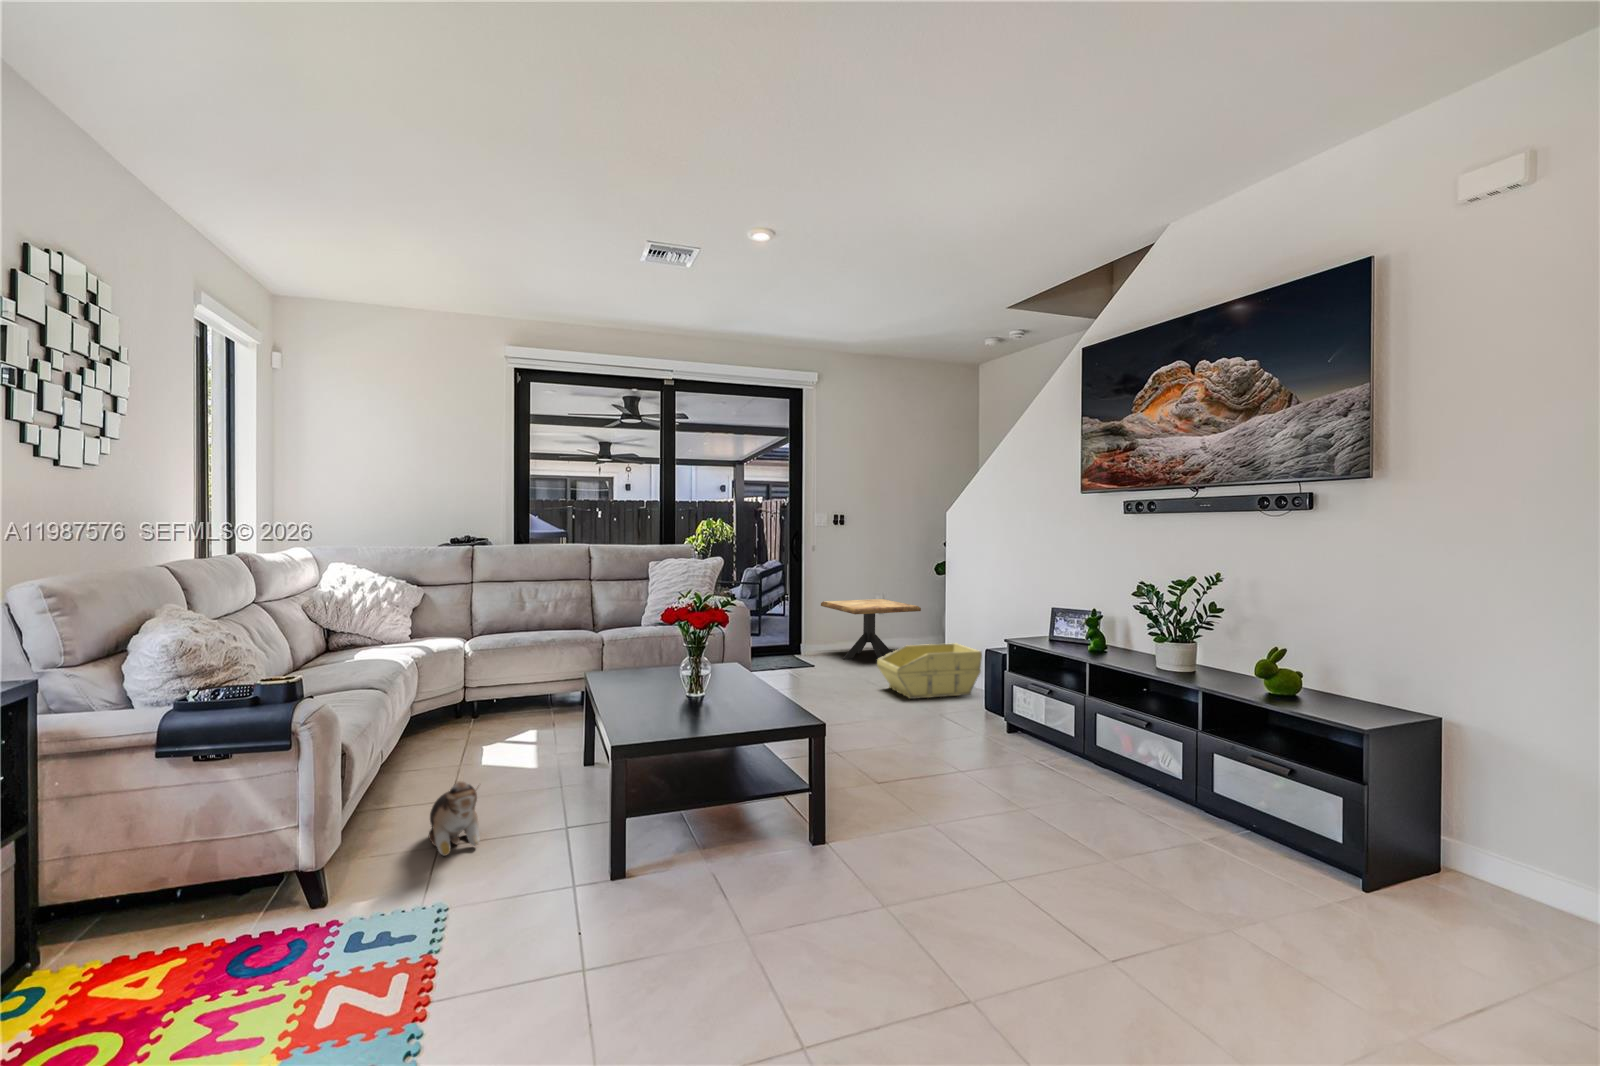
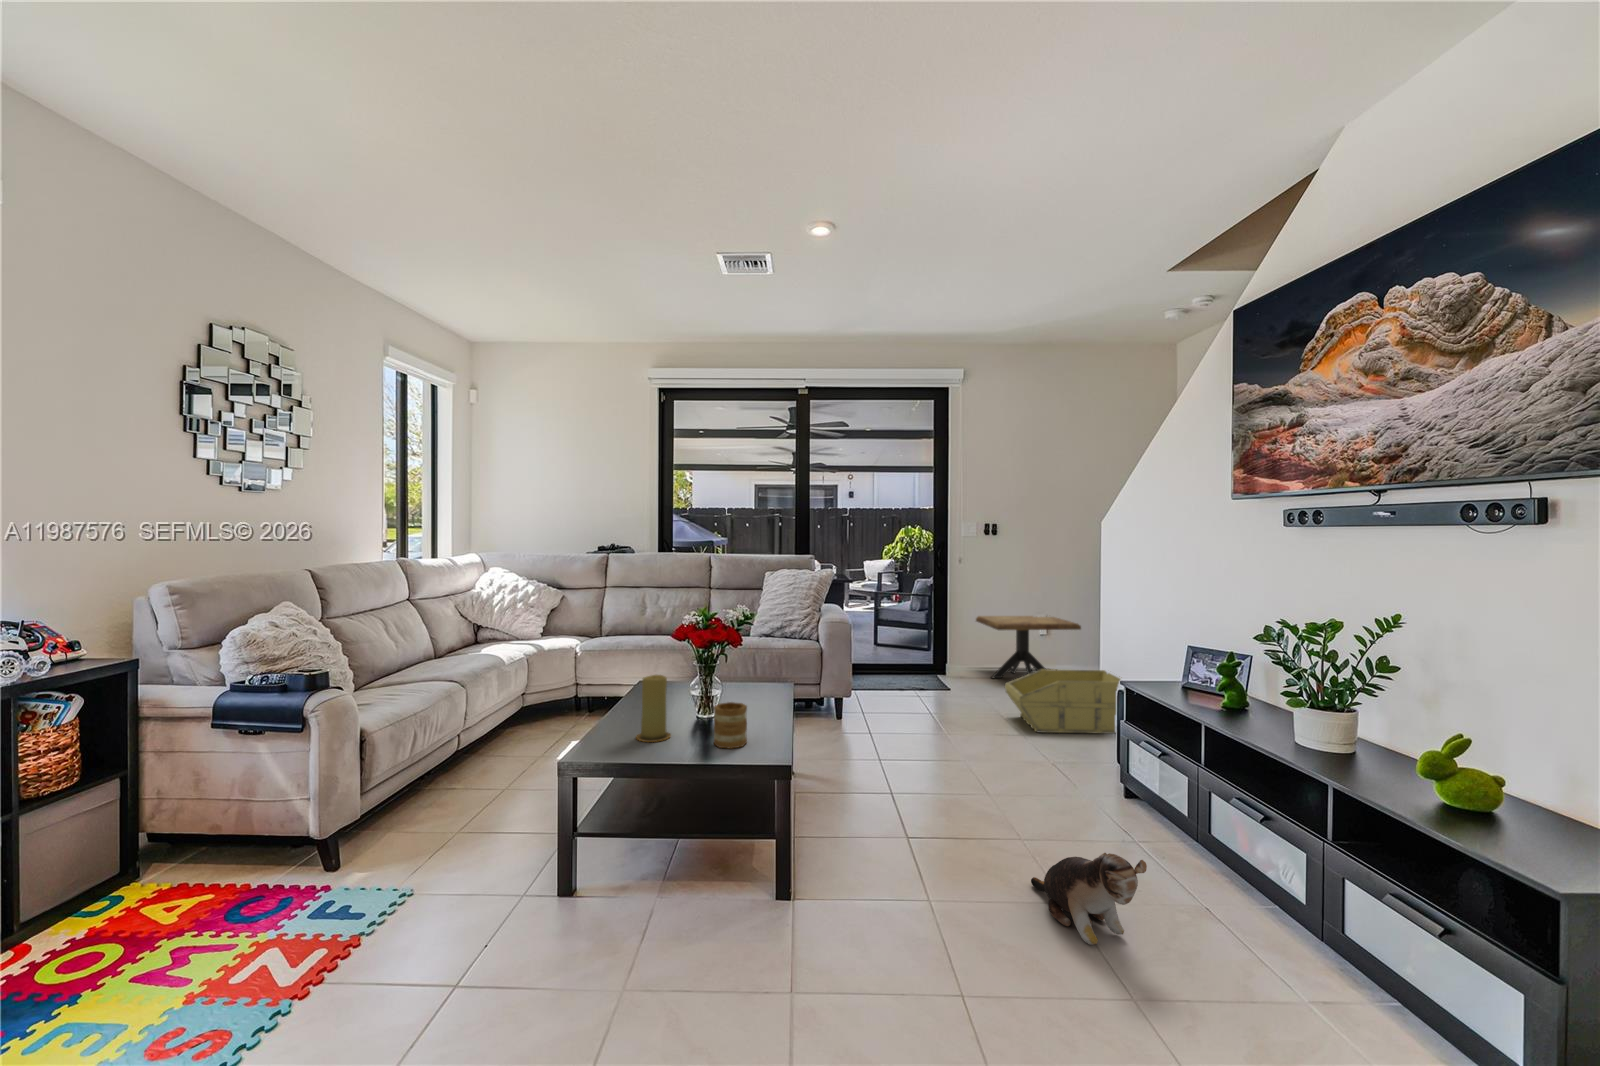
candle: none [655,657,687,717] -> present [636,675,671,742]
mug: none [732,677,759,716] -> present [714,702,747,749]
plush toy: present [429,782,480,856] -> present [1031,853,1147,945]

